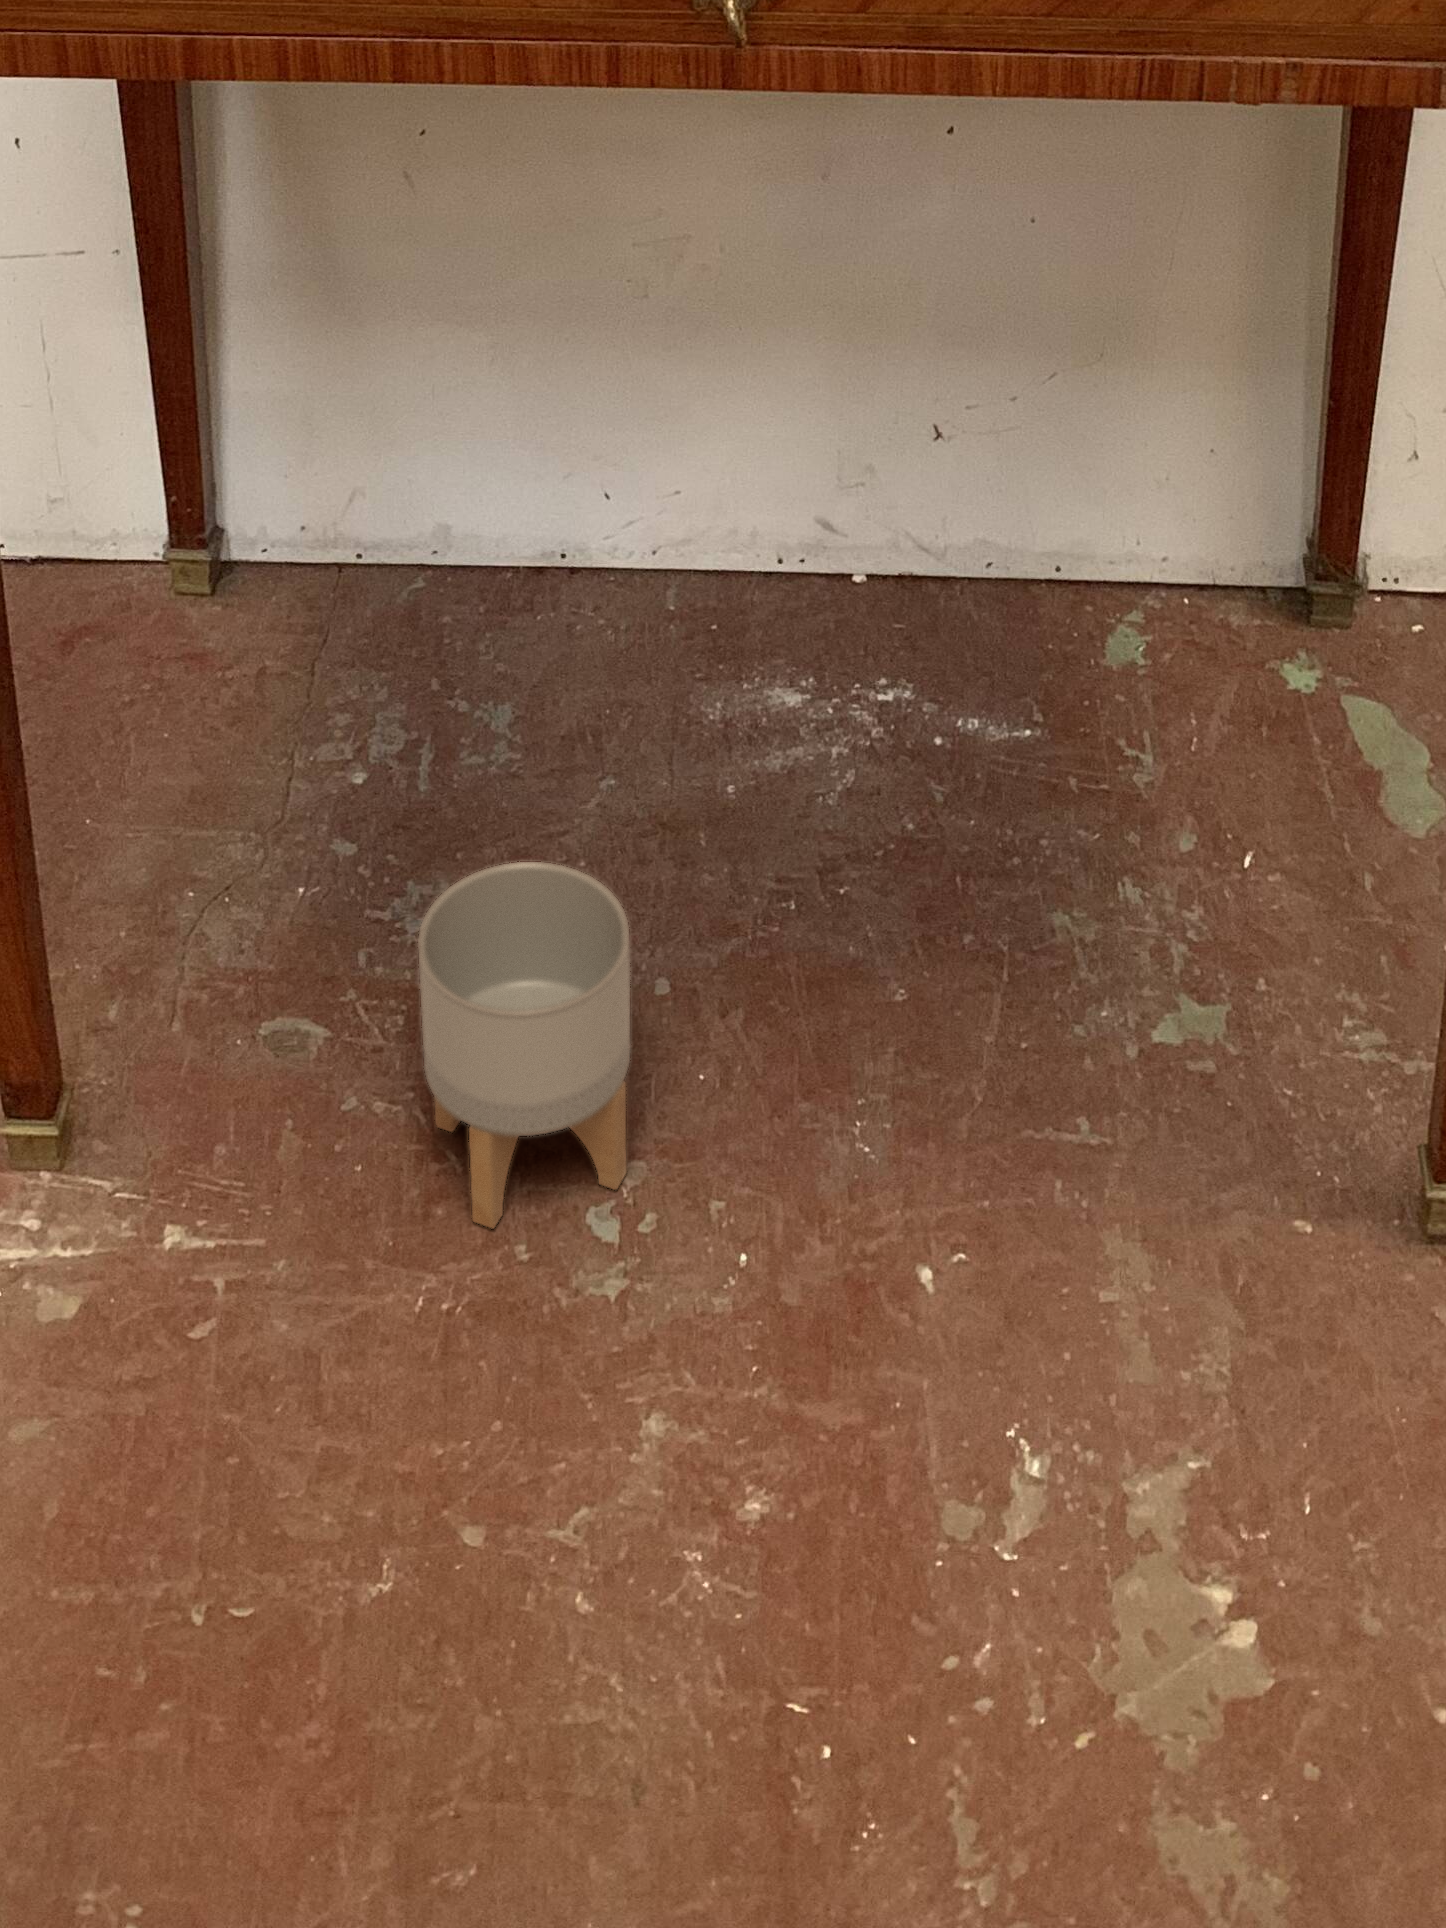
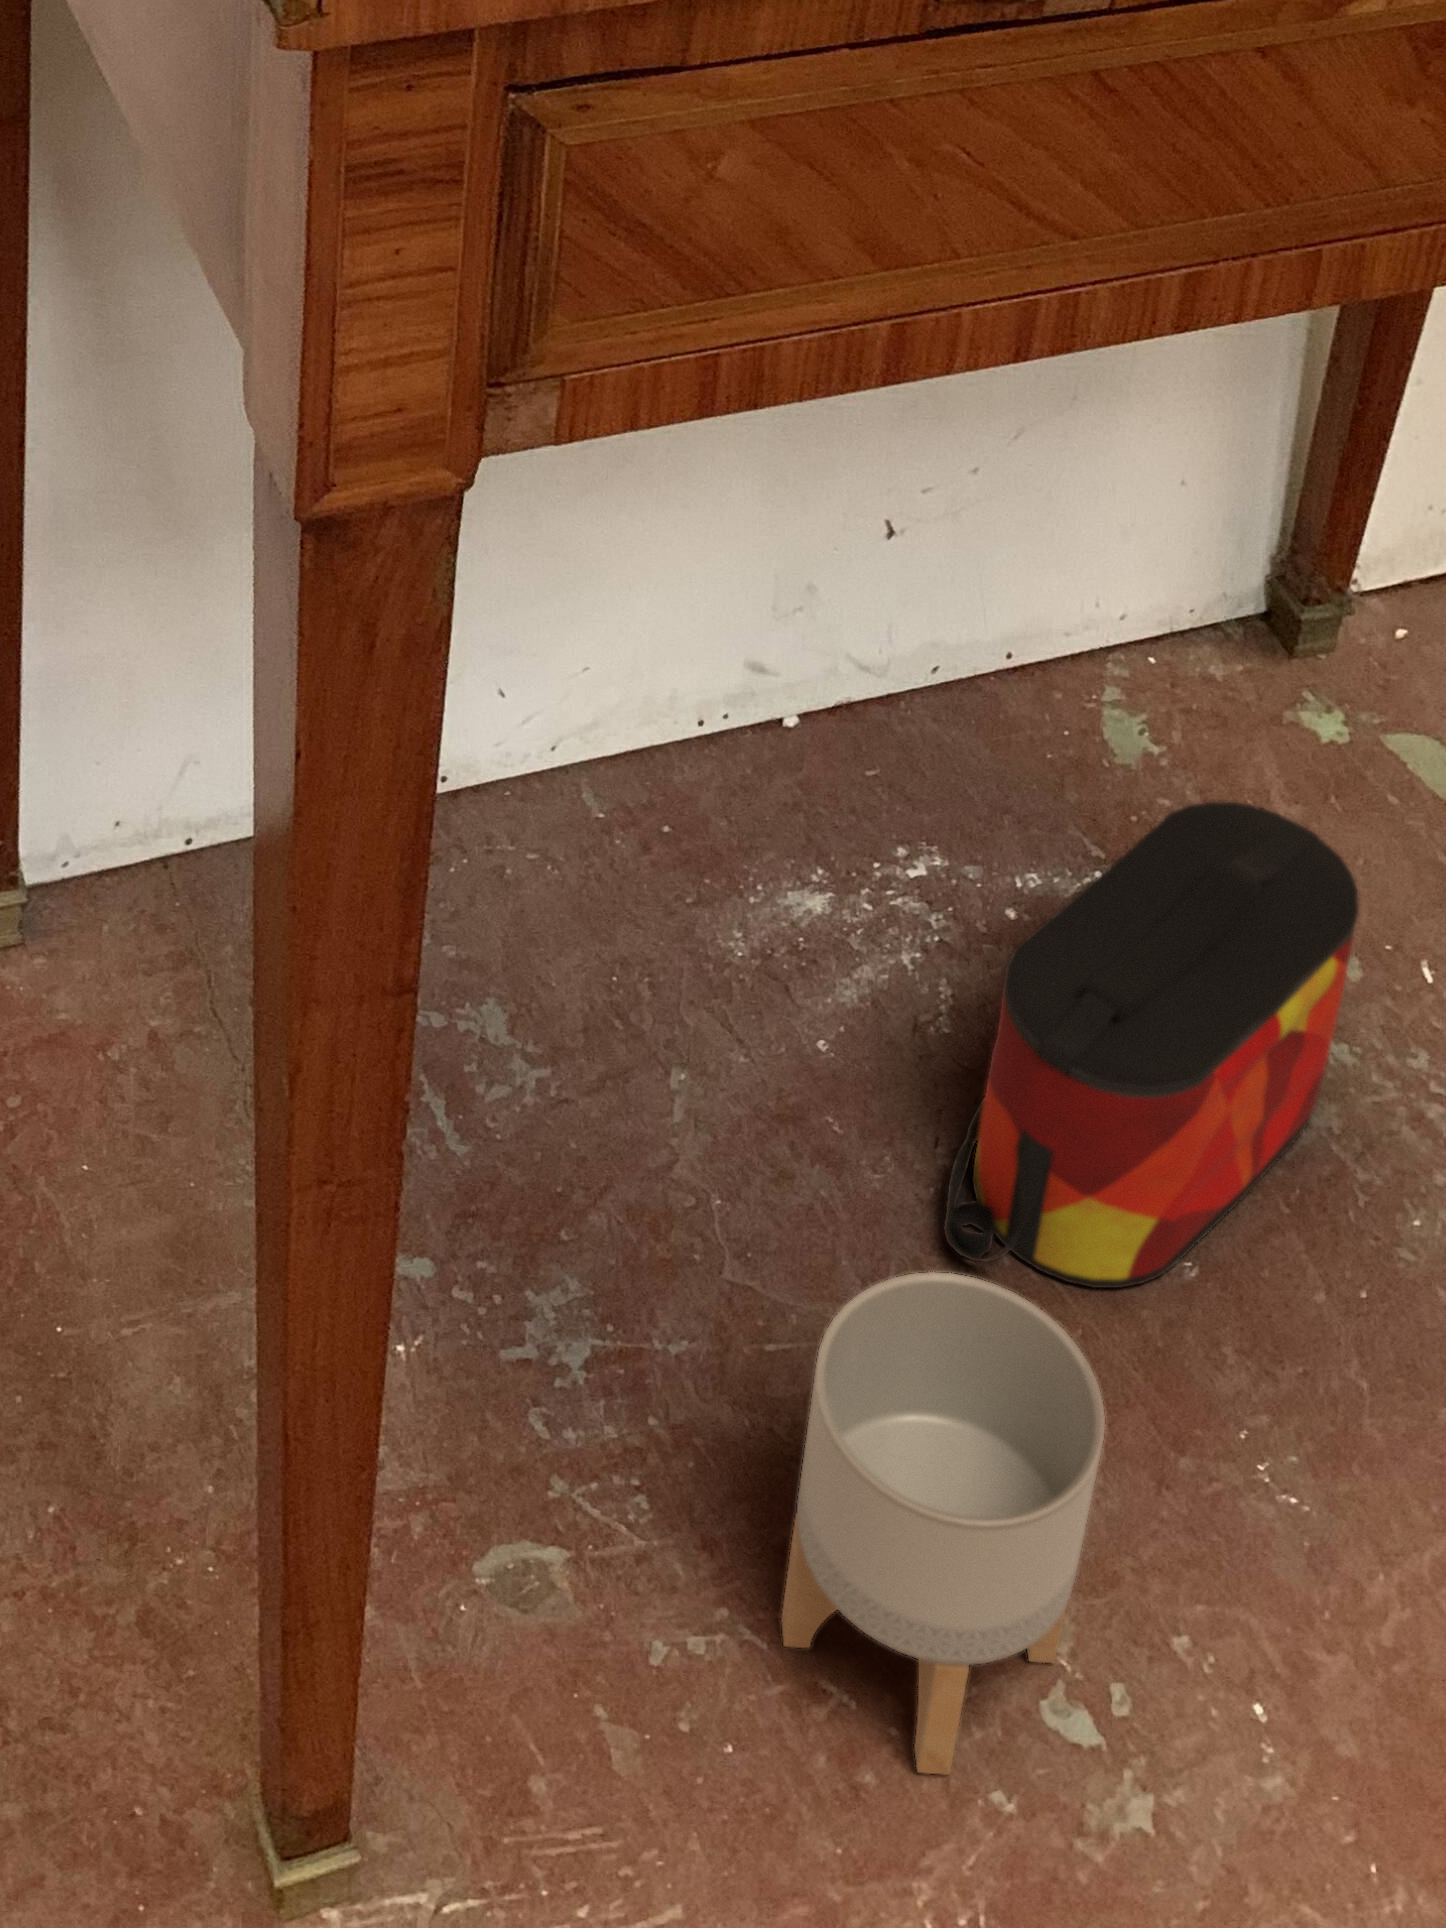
bag: none [721,652,1109,990] -> present [944,802,1359,1288]

